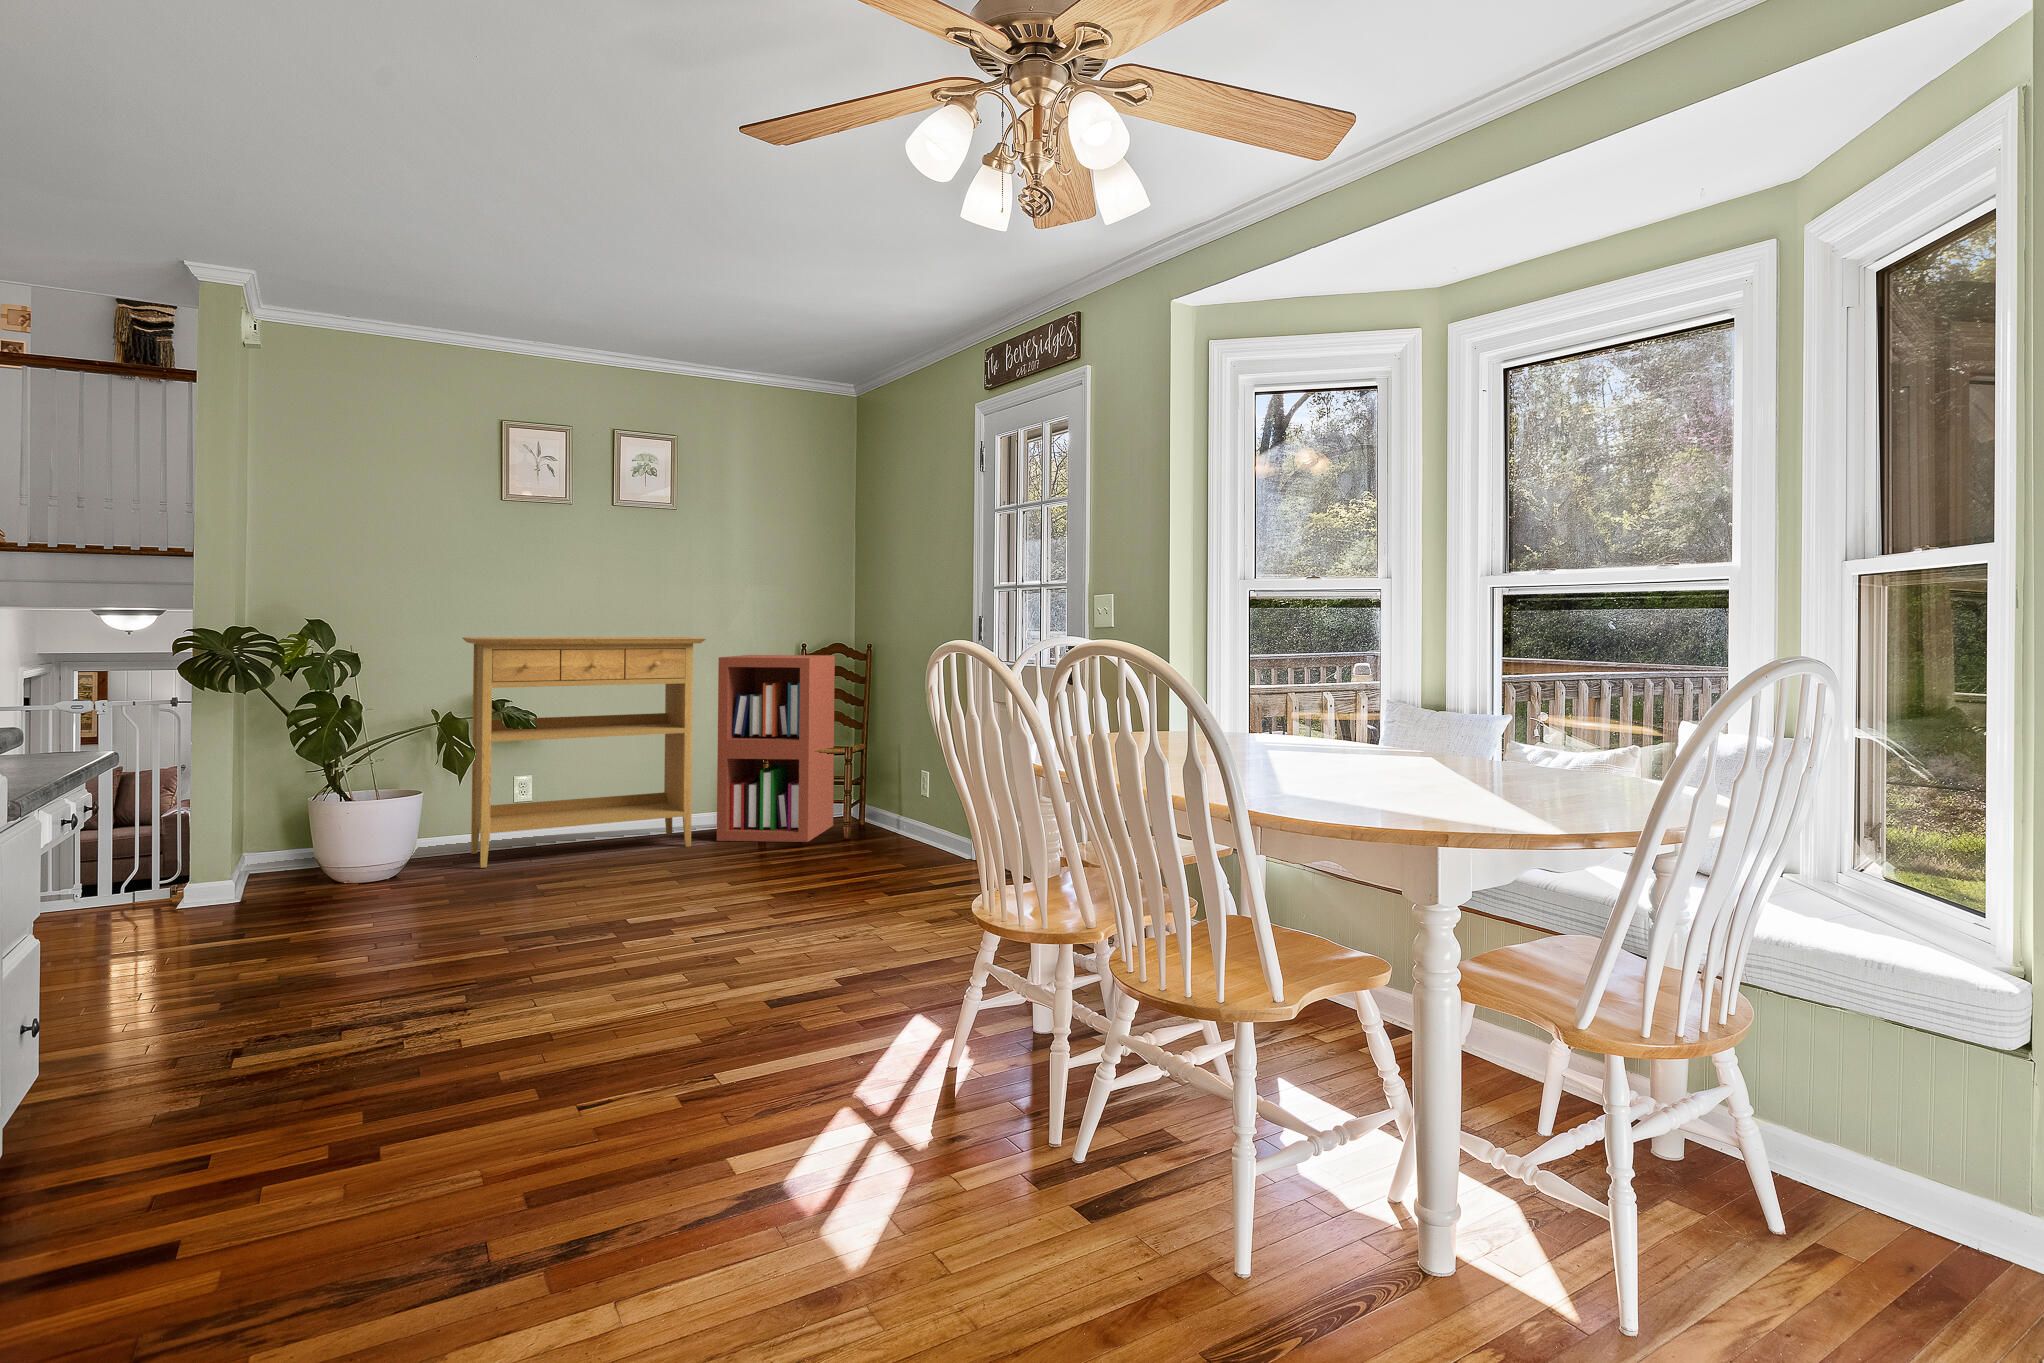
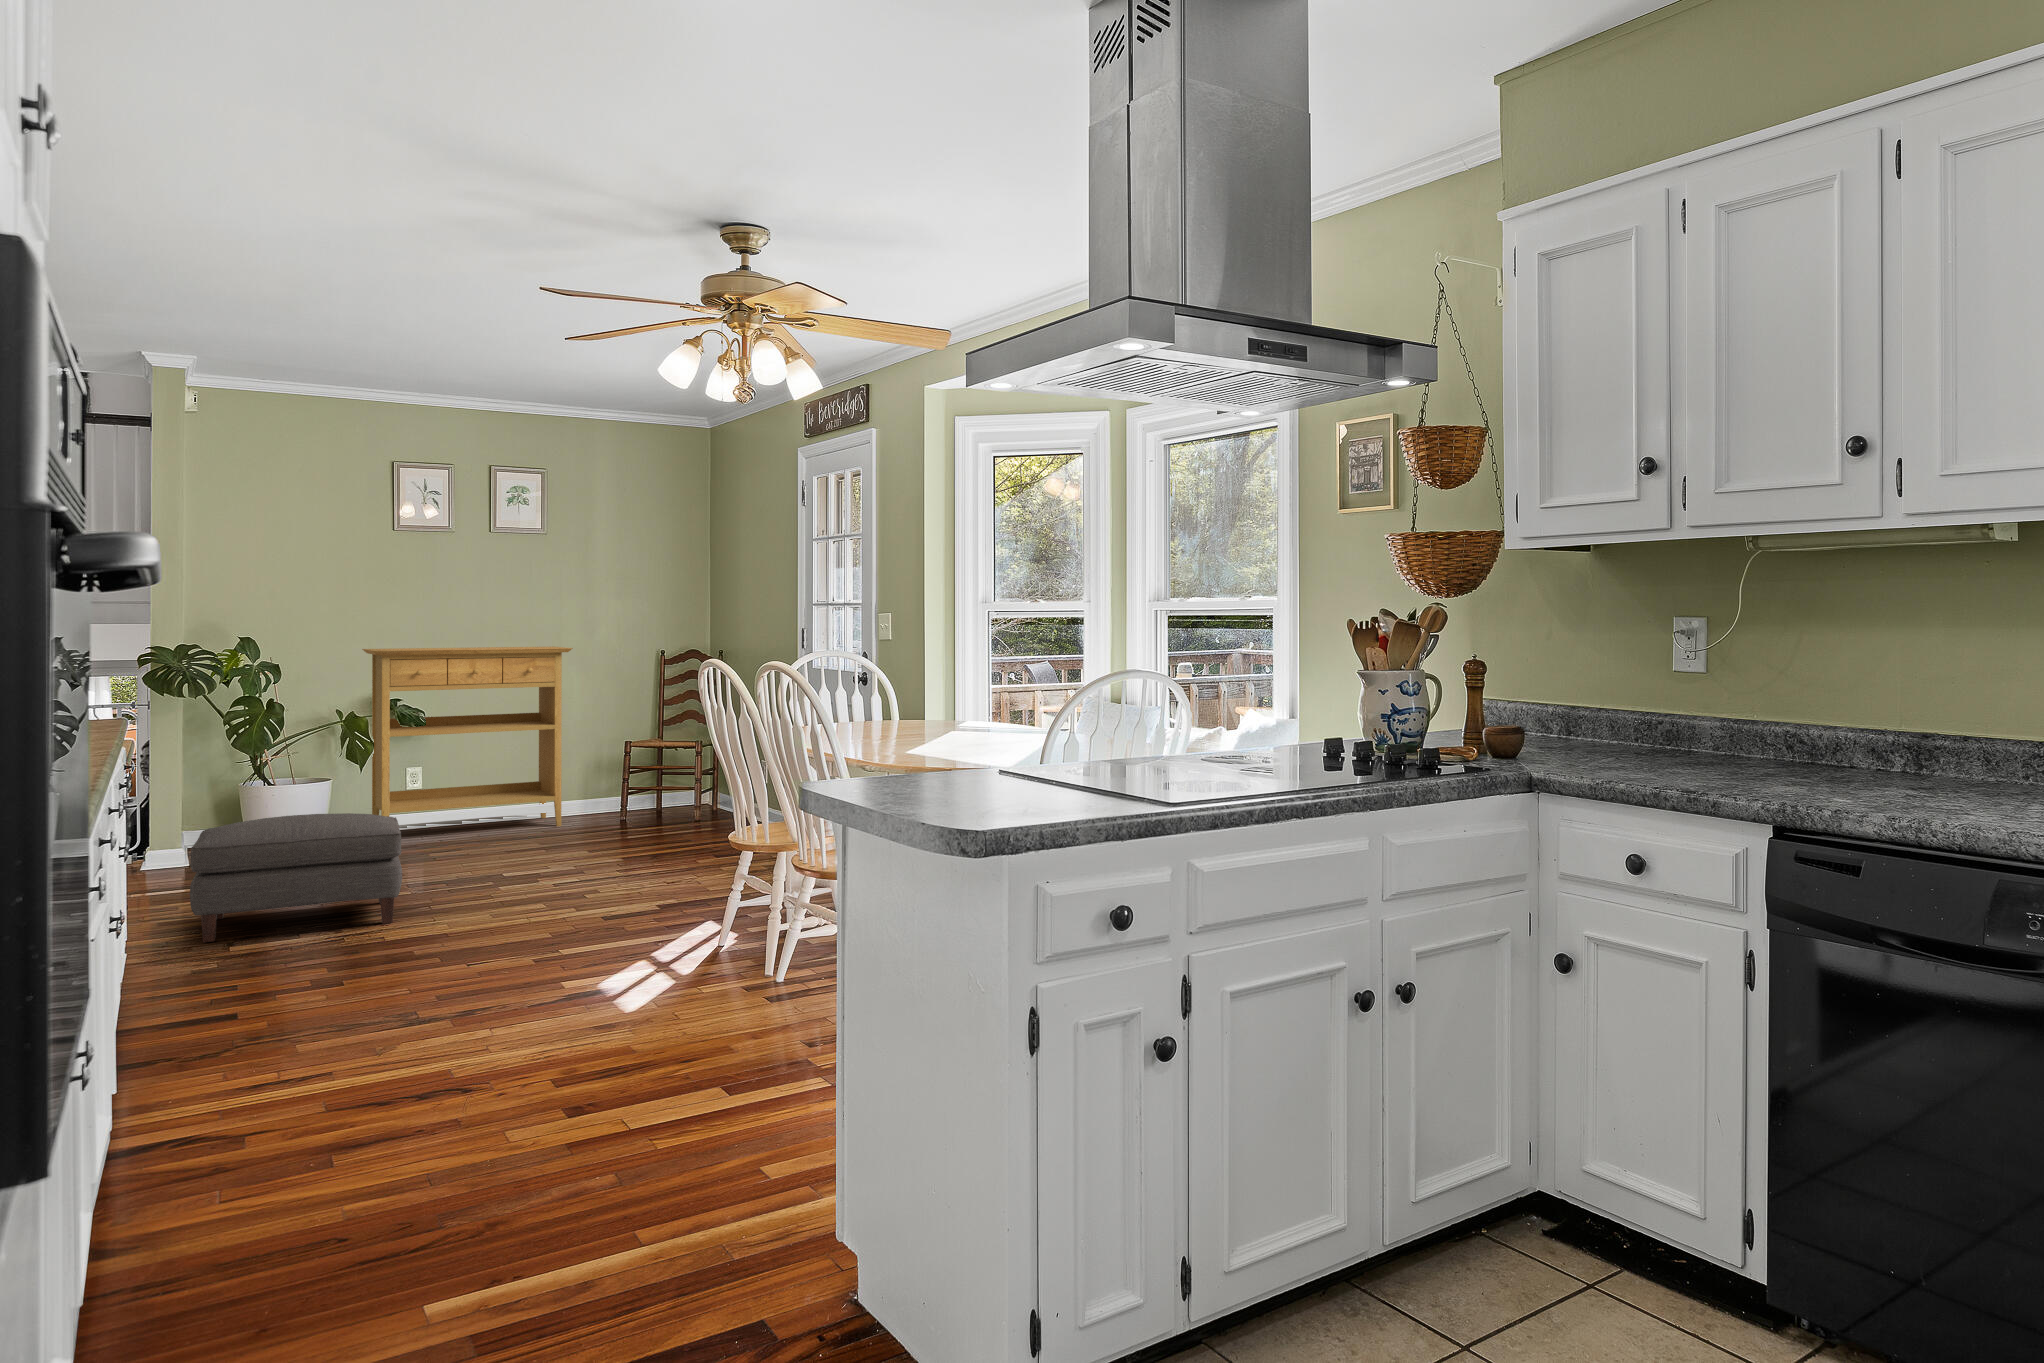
bookshelf: present [717,655,835,842] -> none [584,661,689,822]
ottoman: none [183,856,490,1050] -> present [190,813,402,942]

